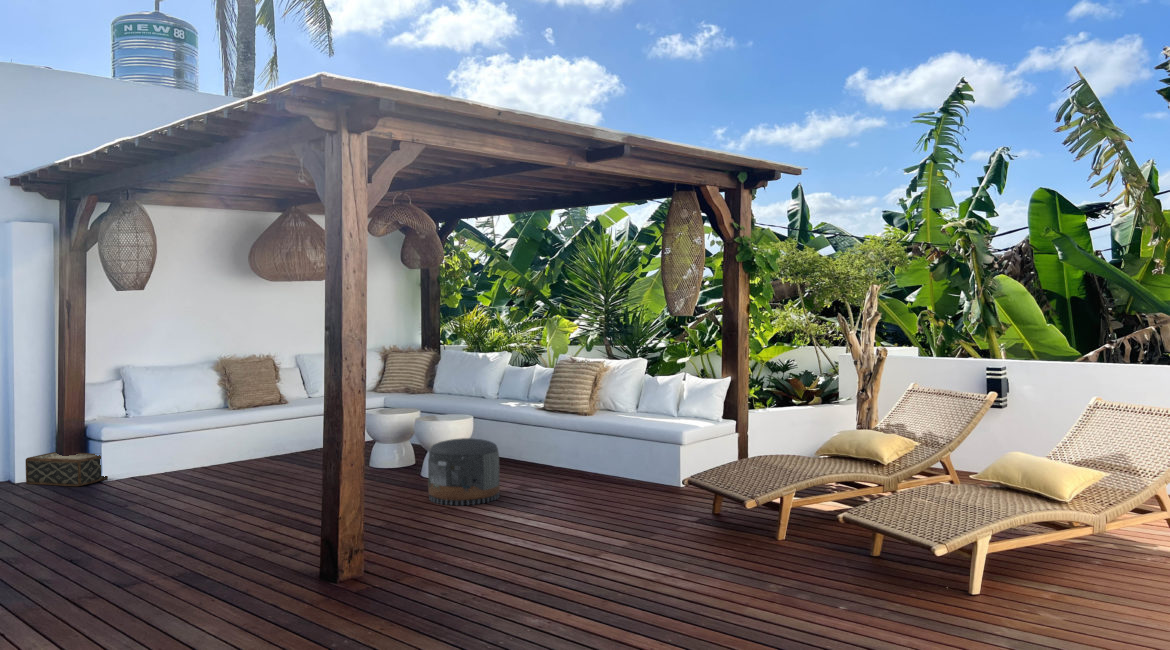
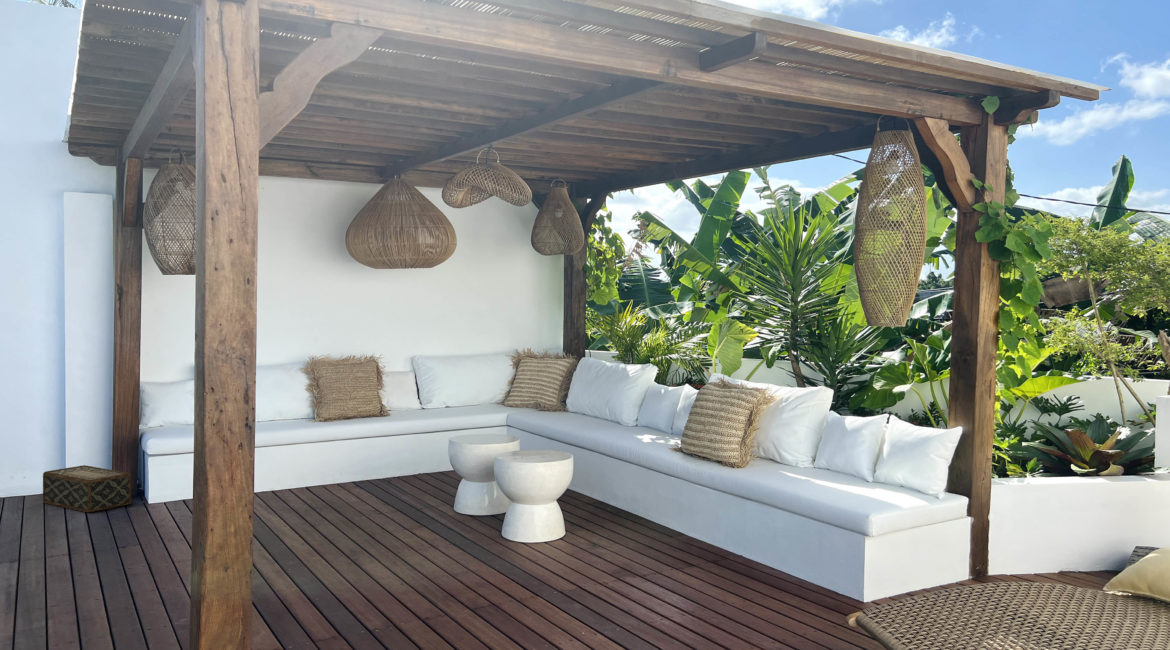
pouf: present [428,438,500,505] -> none [469,497,575,604]

